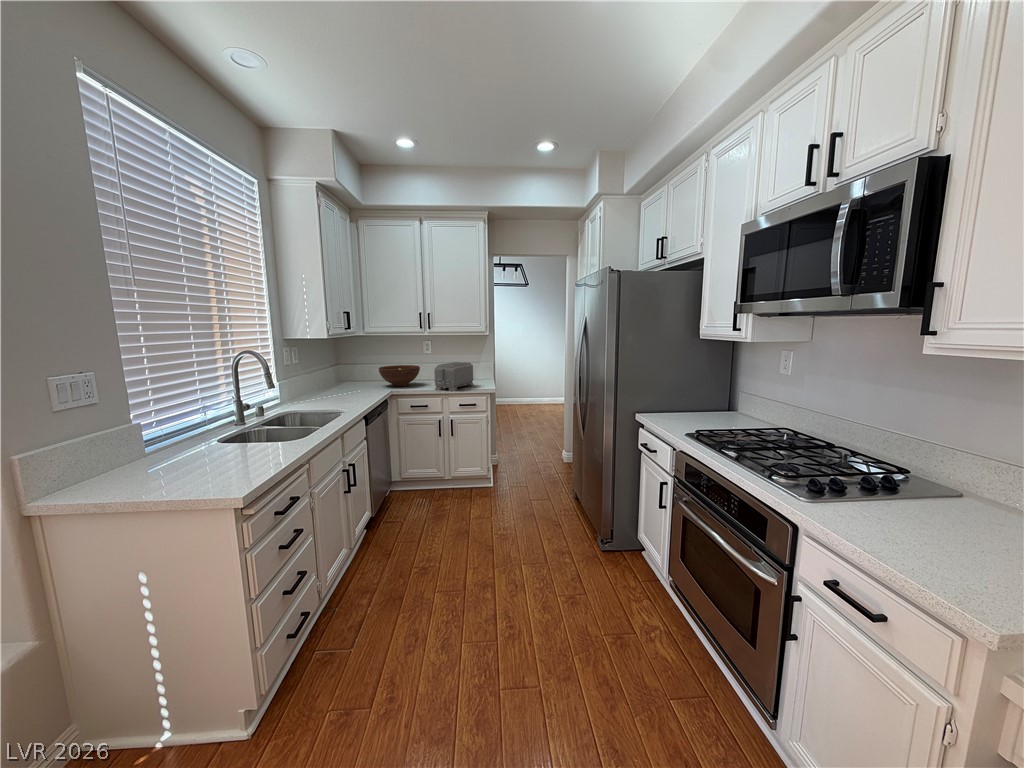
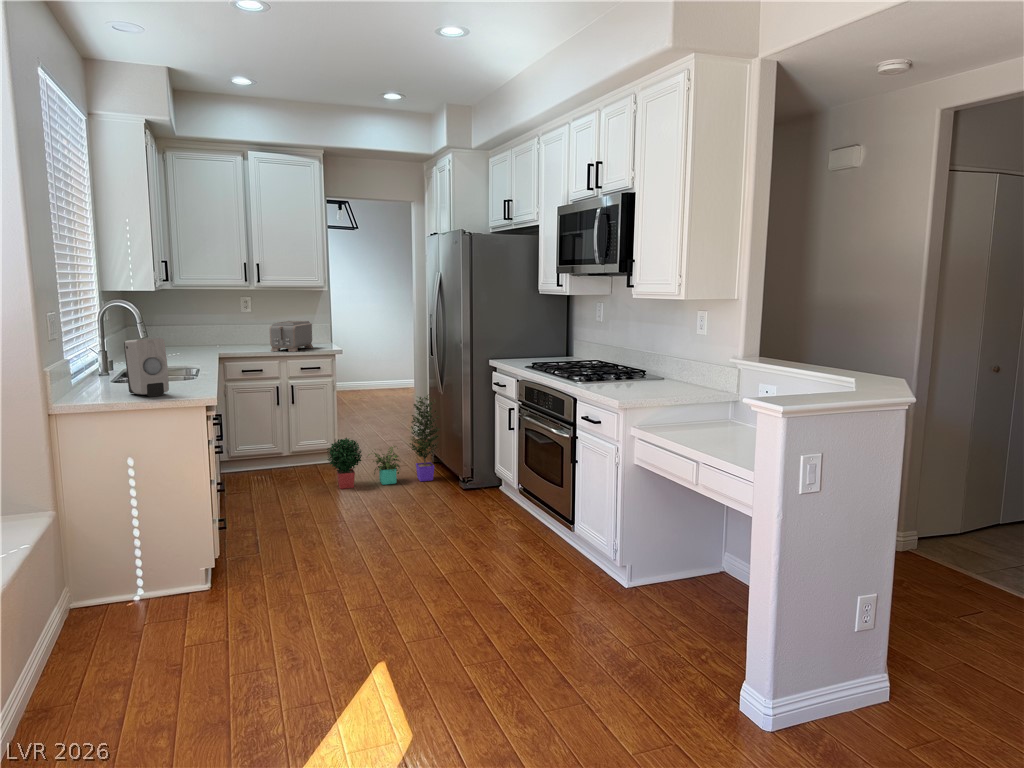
fruit bowl: present [379,365,420,386] -> none [193,326,245,350]
soap dispenser: none [152,408,210,490] -> present [124,338,169,397]
potted plant: none [471,439,583,527] -> present [327,395,440,489]

